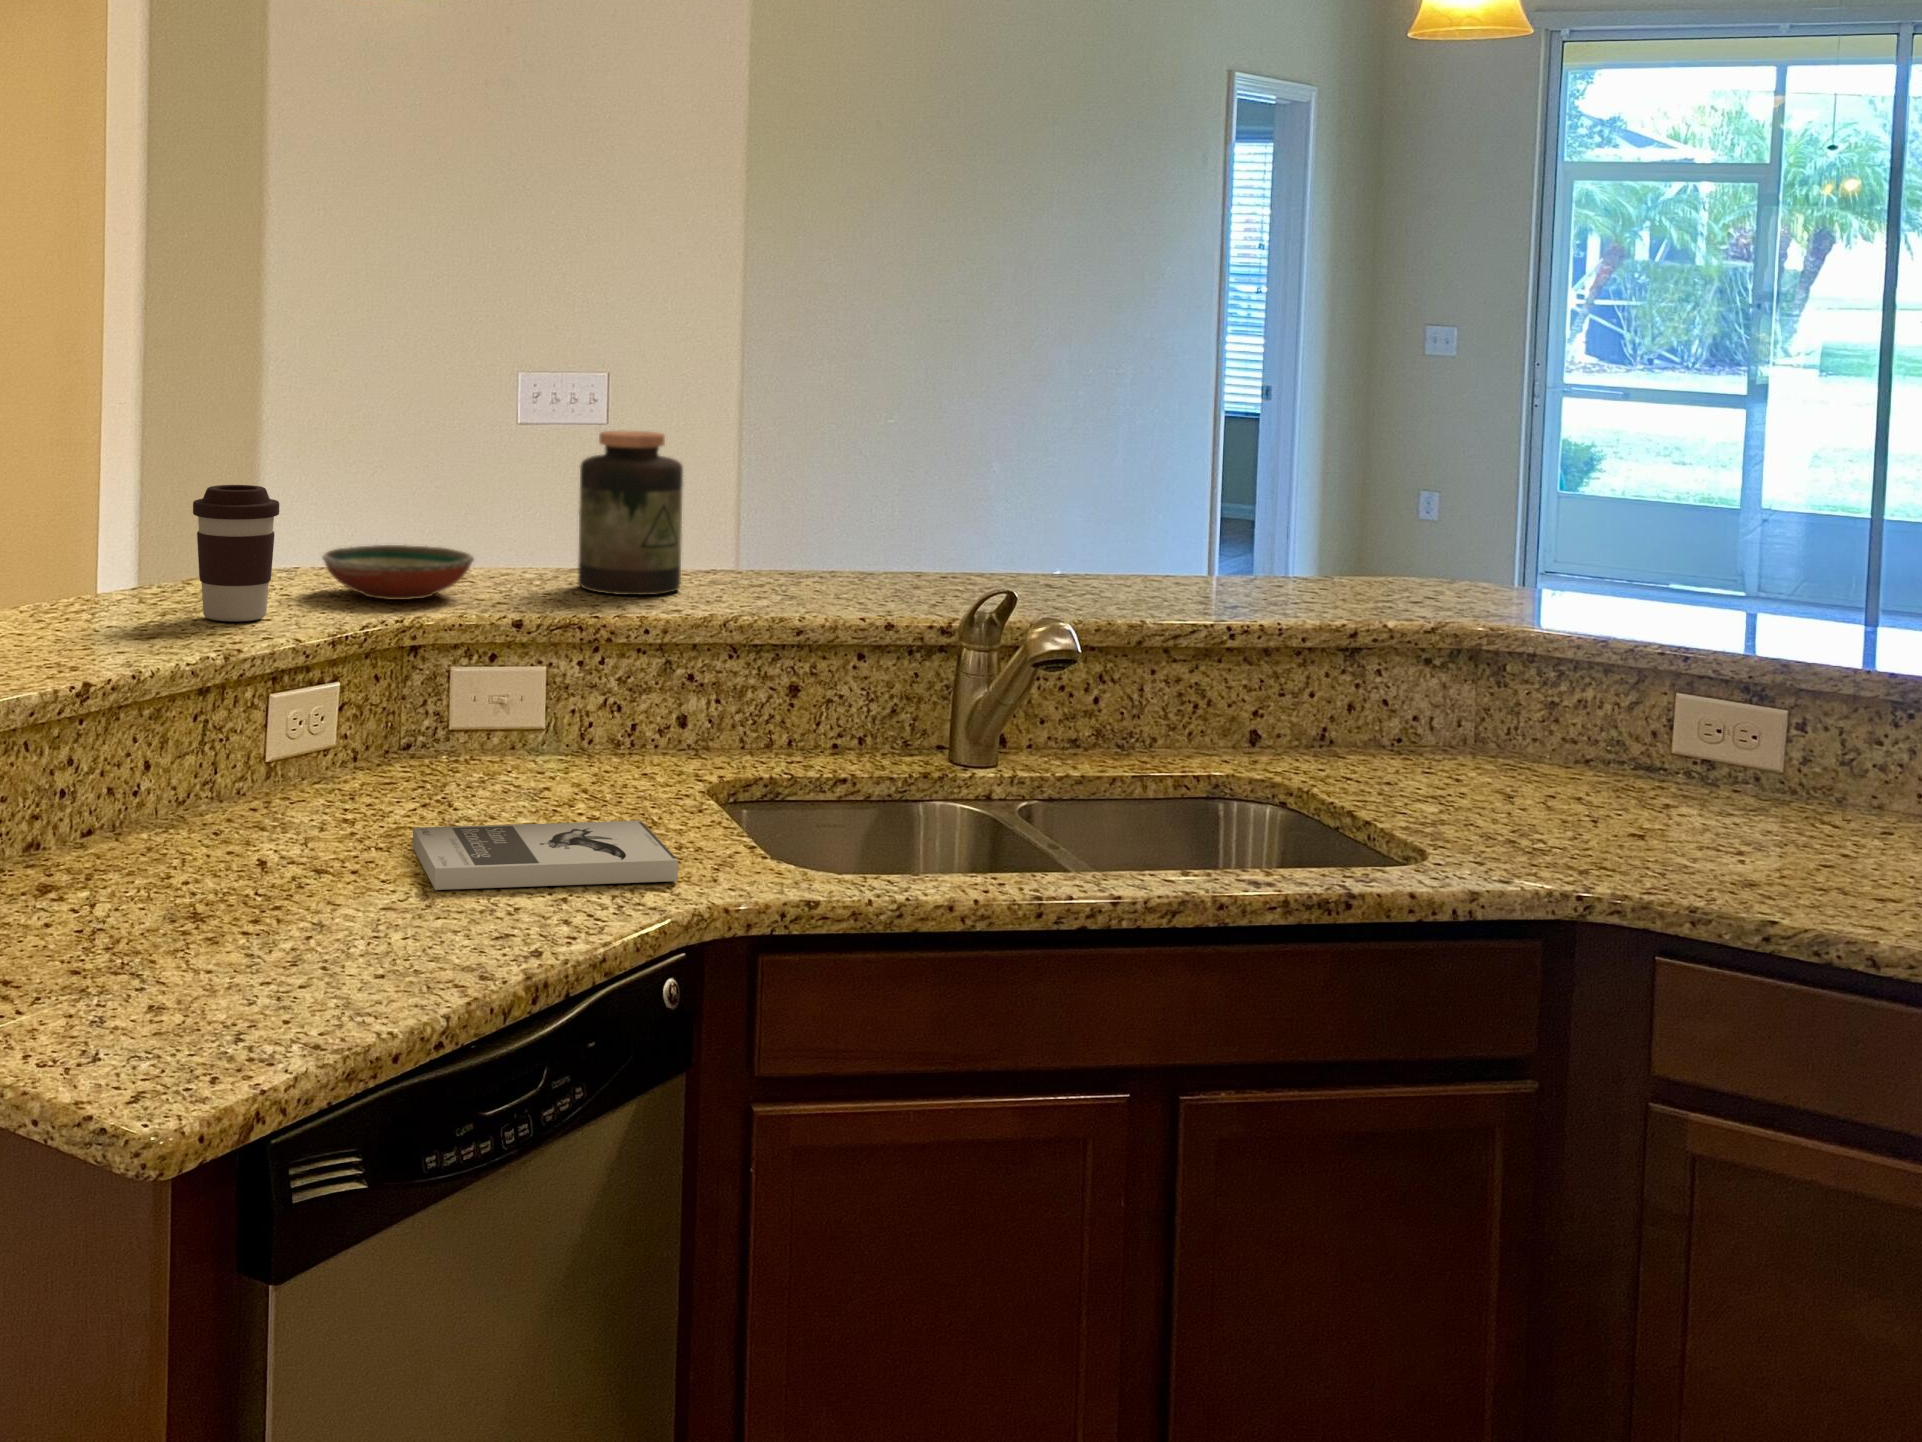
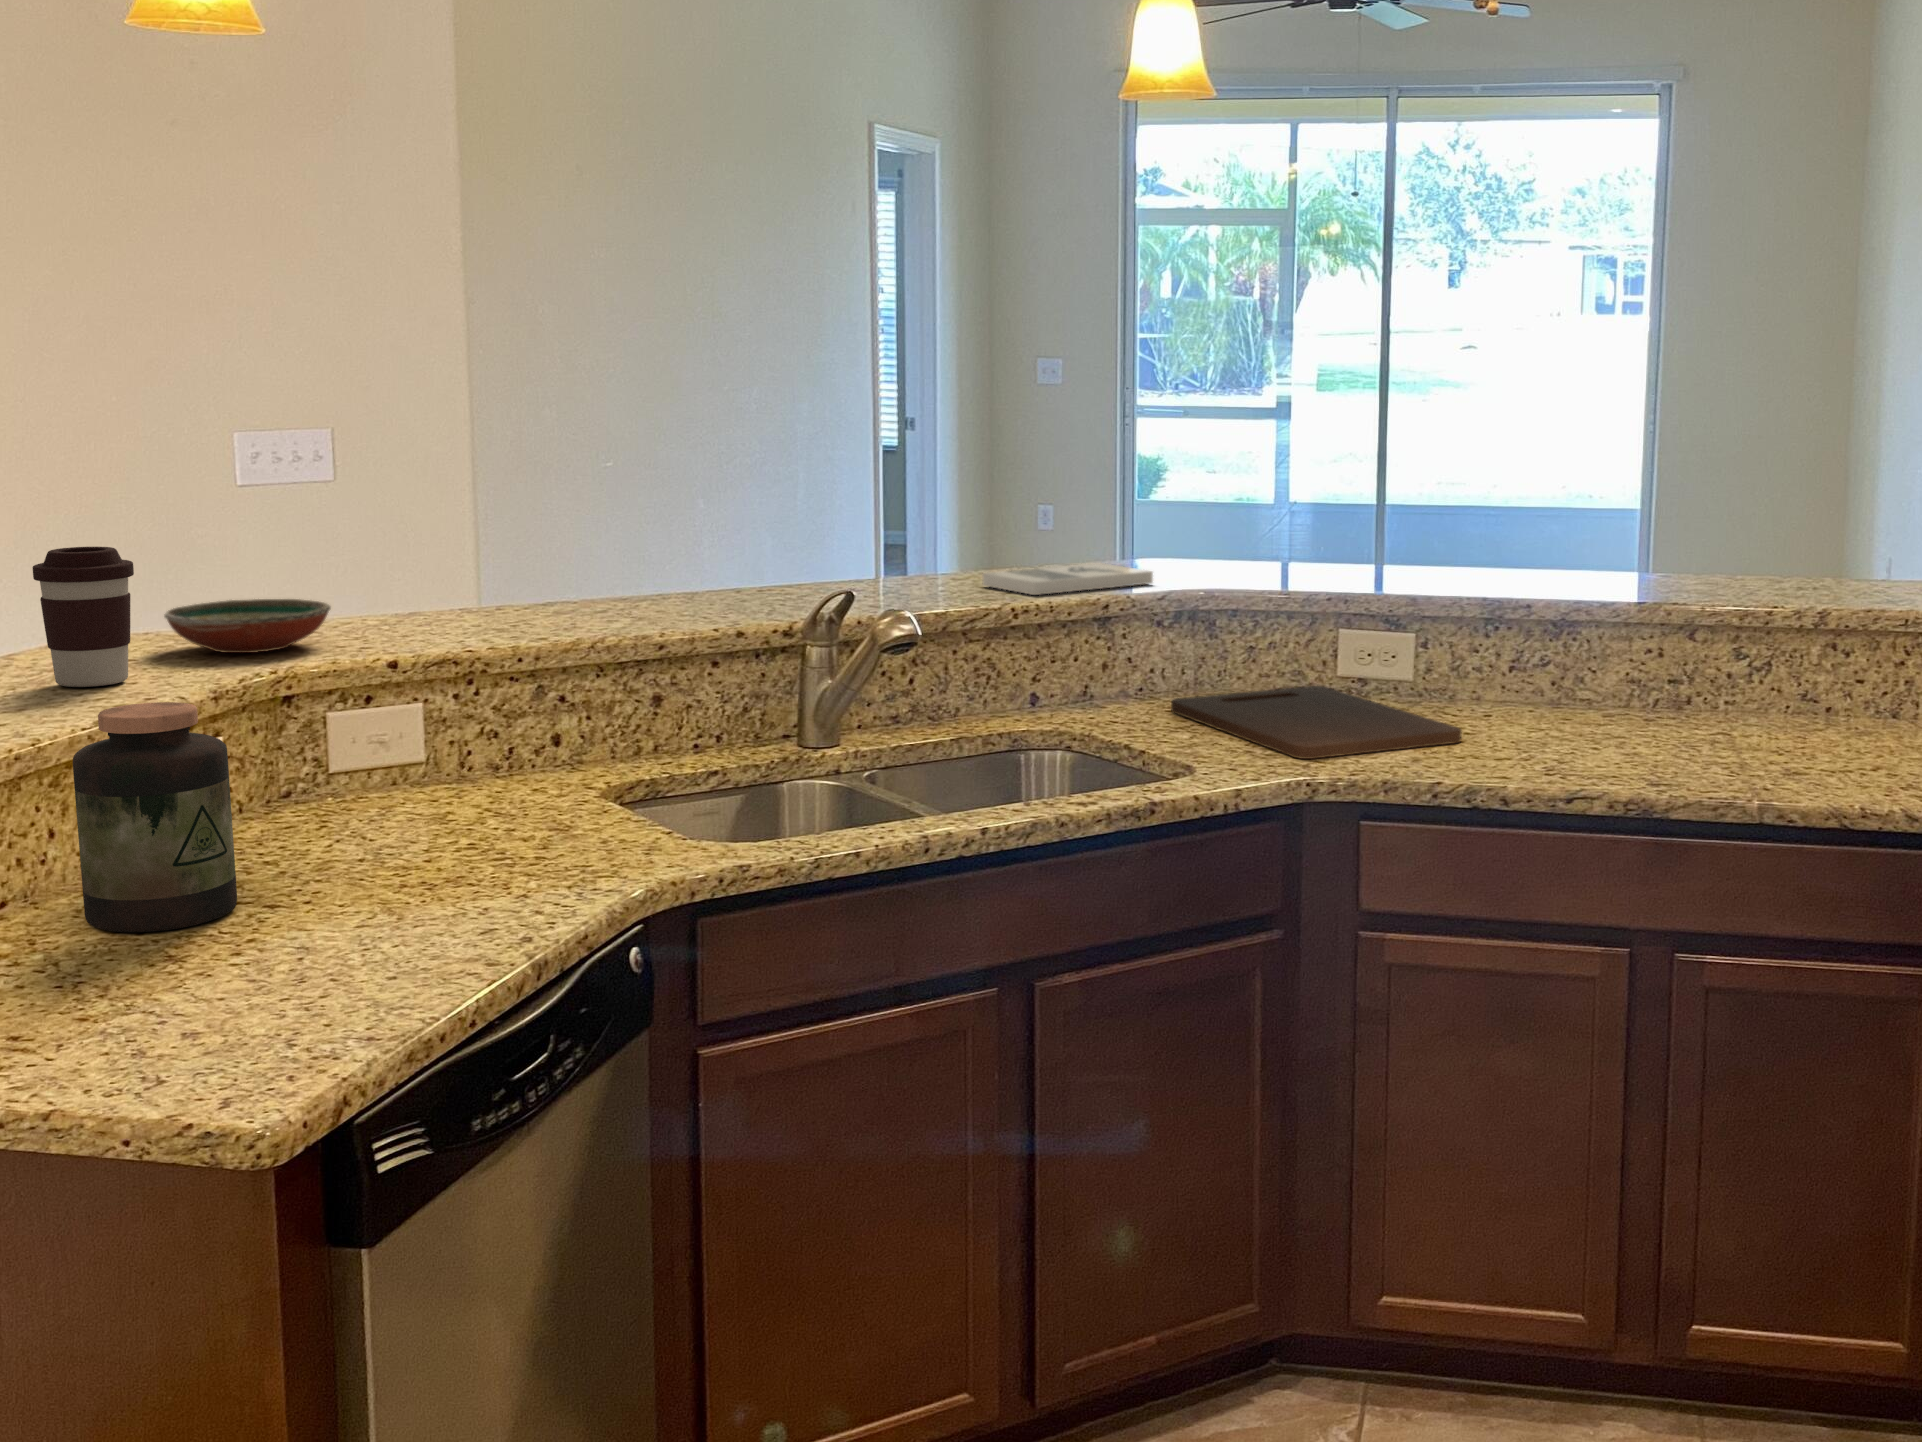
jar: present [578,431,683,595] -> present [73,702,237,932]
cutting board: none [1435,756,1865,871] -> present [1171,686,1462,759]
book: present [413,821,678,890] -> present [982,563,1153,595]

